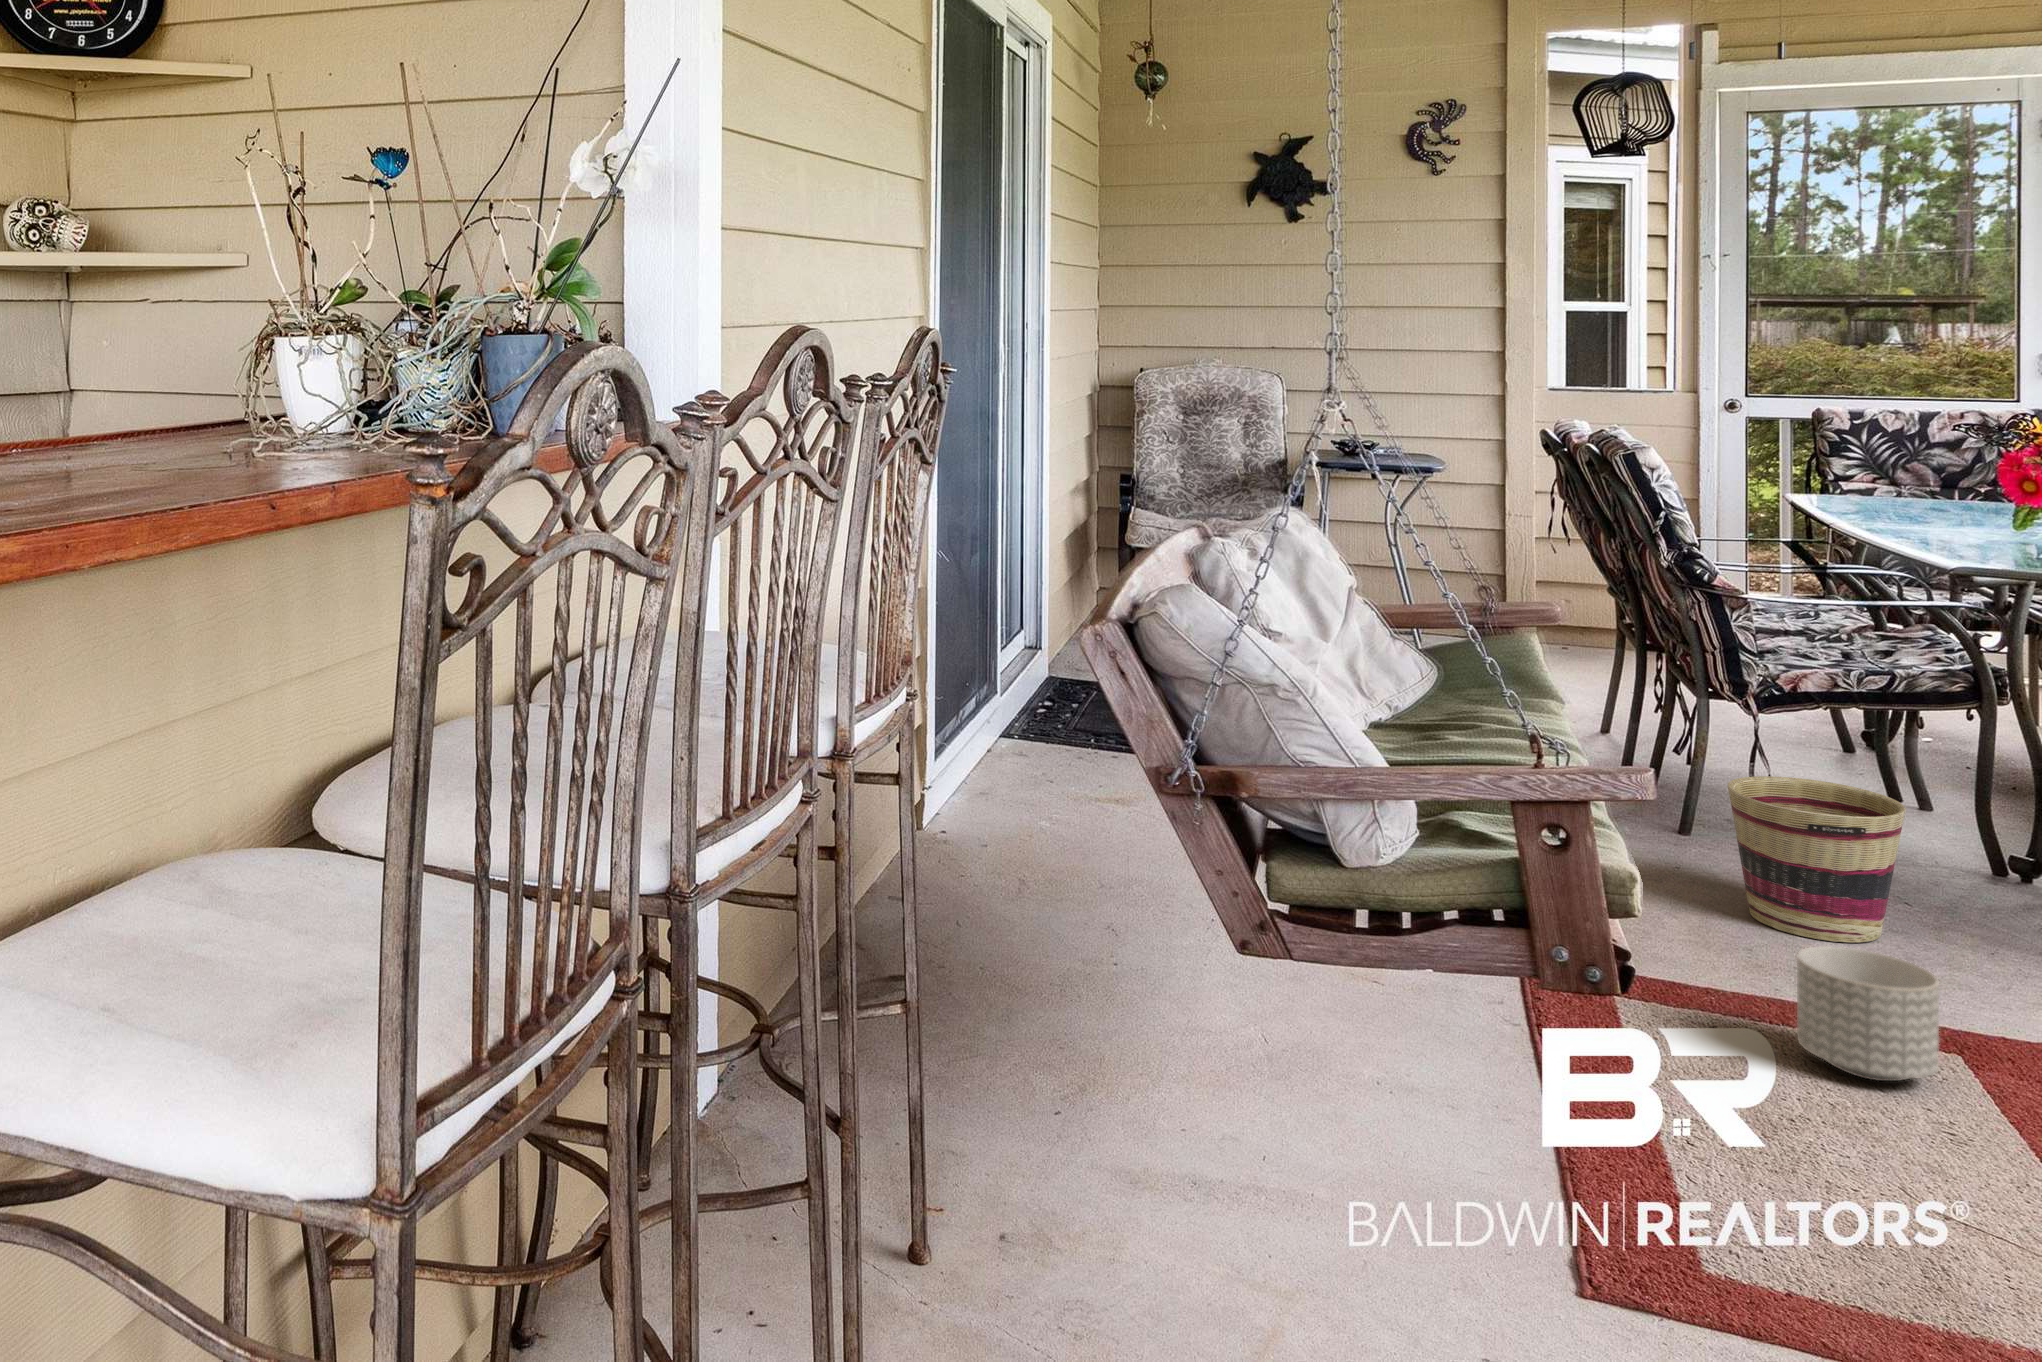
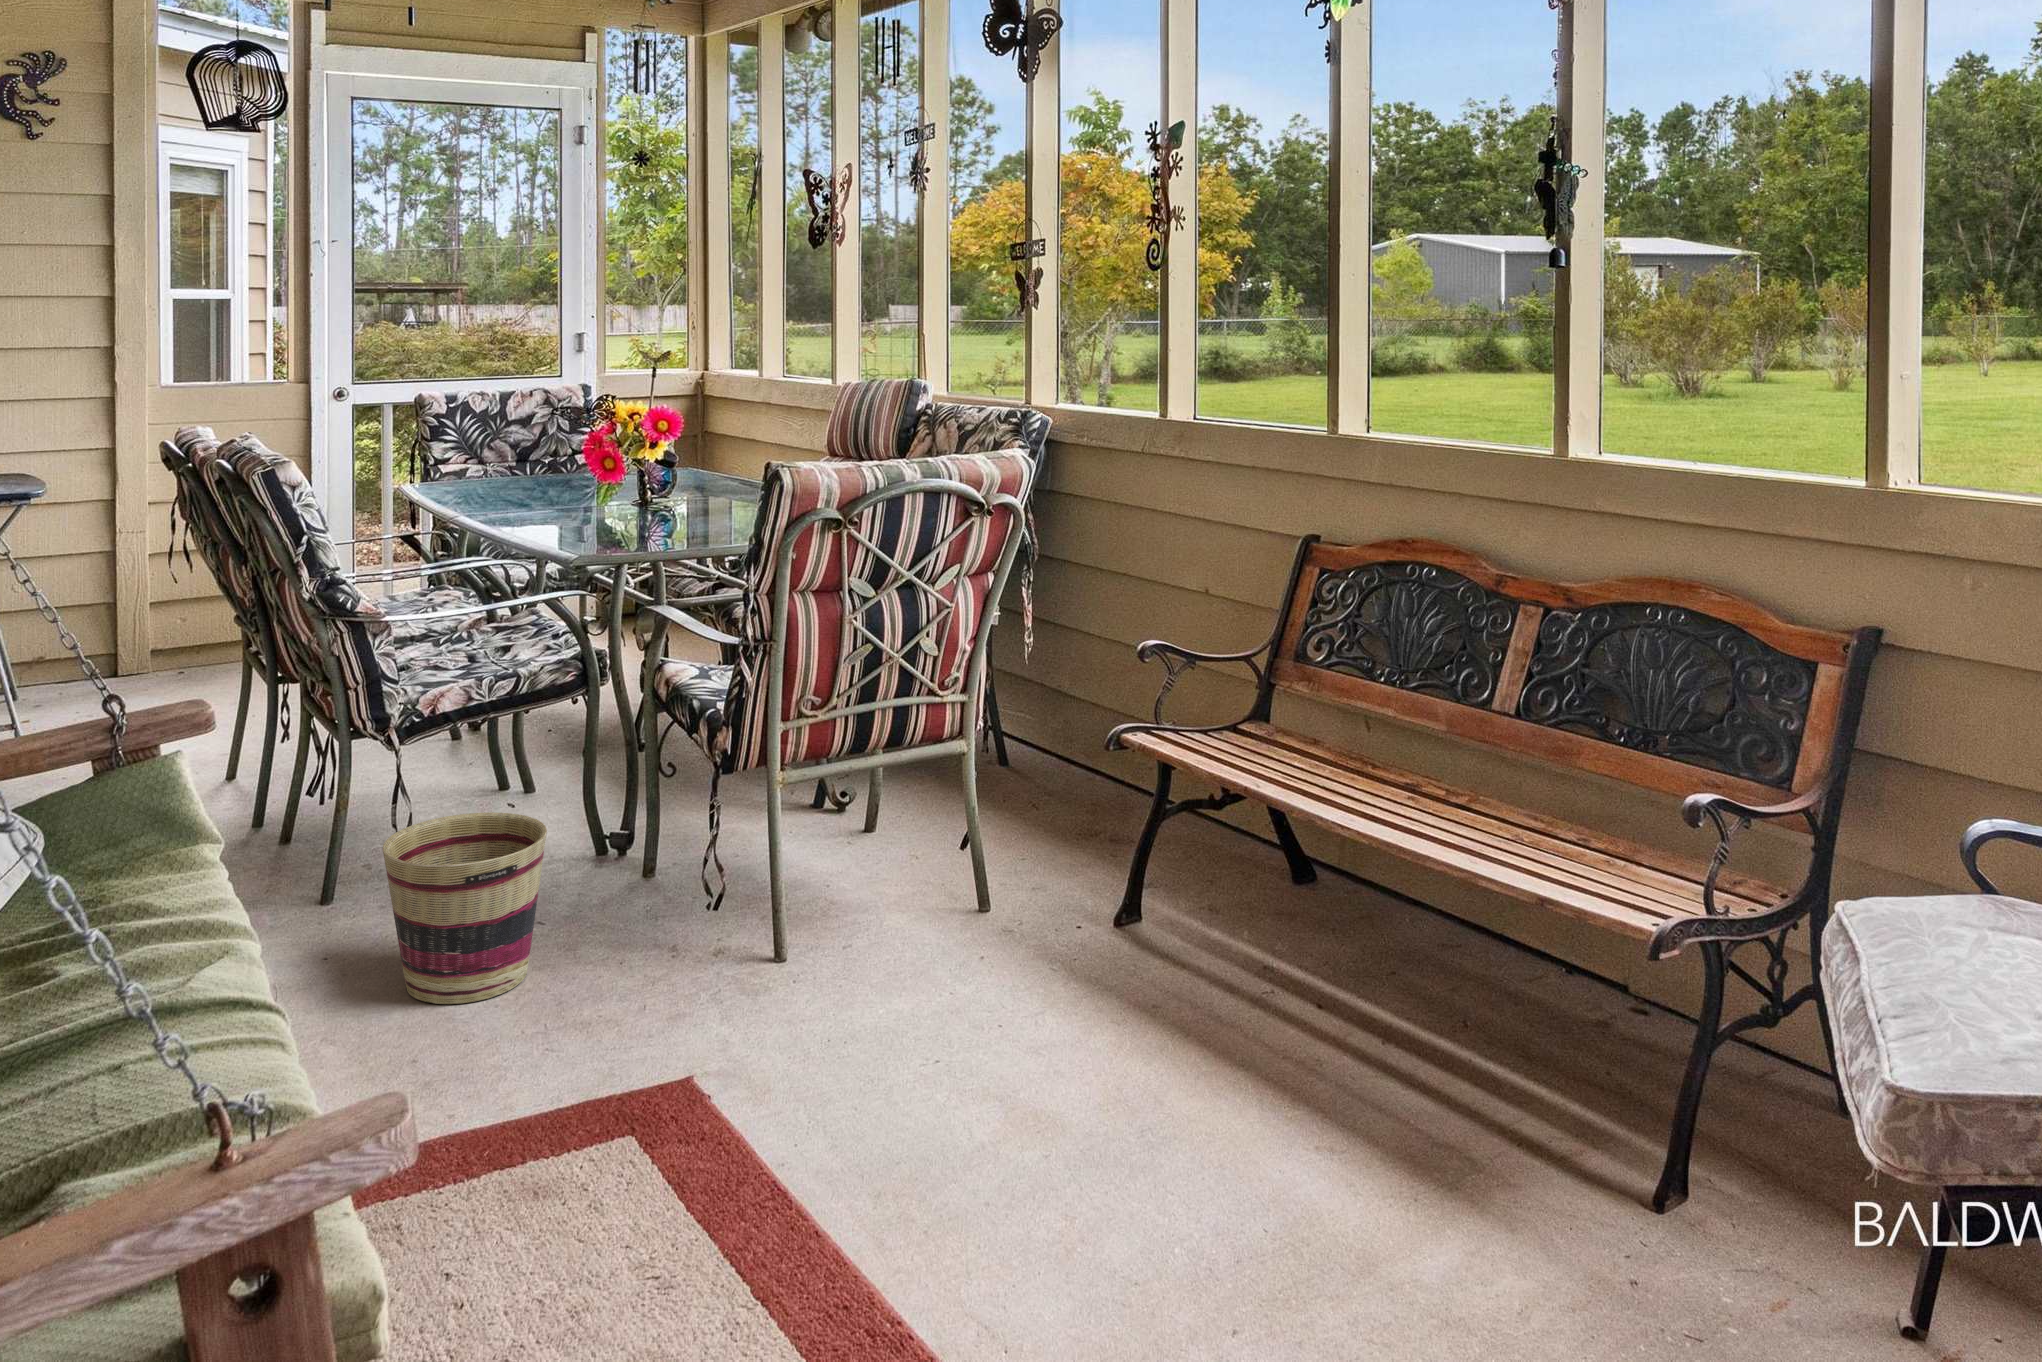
planter: present [1797,946,1939,1081] -> none [486,1038,620,1205]

